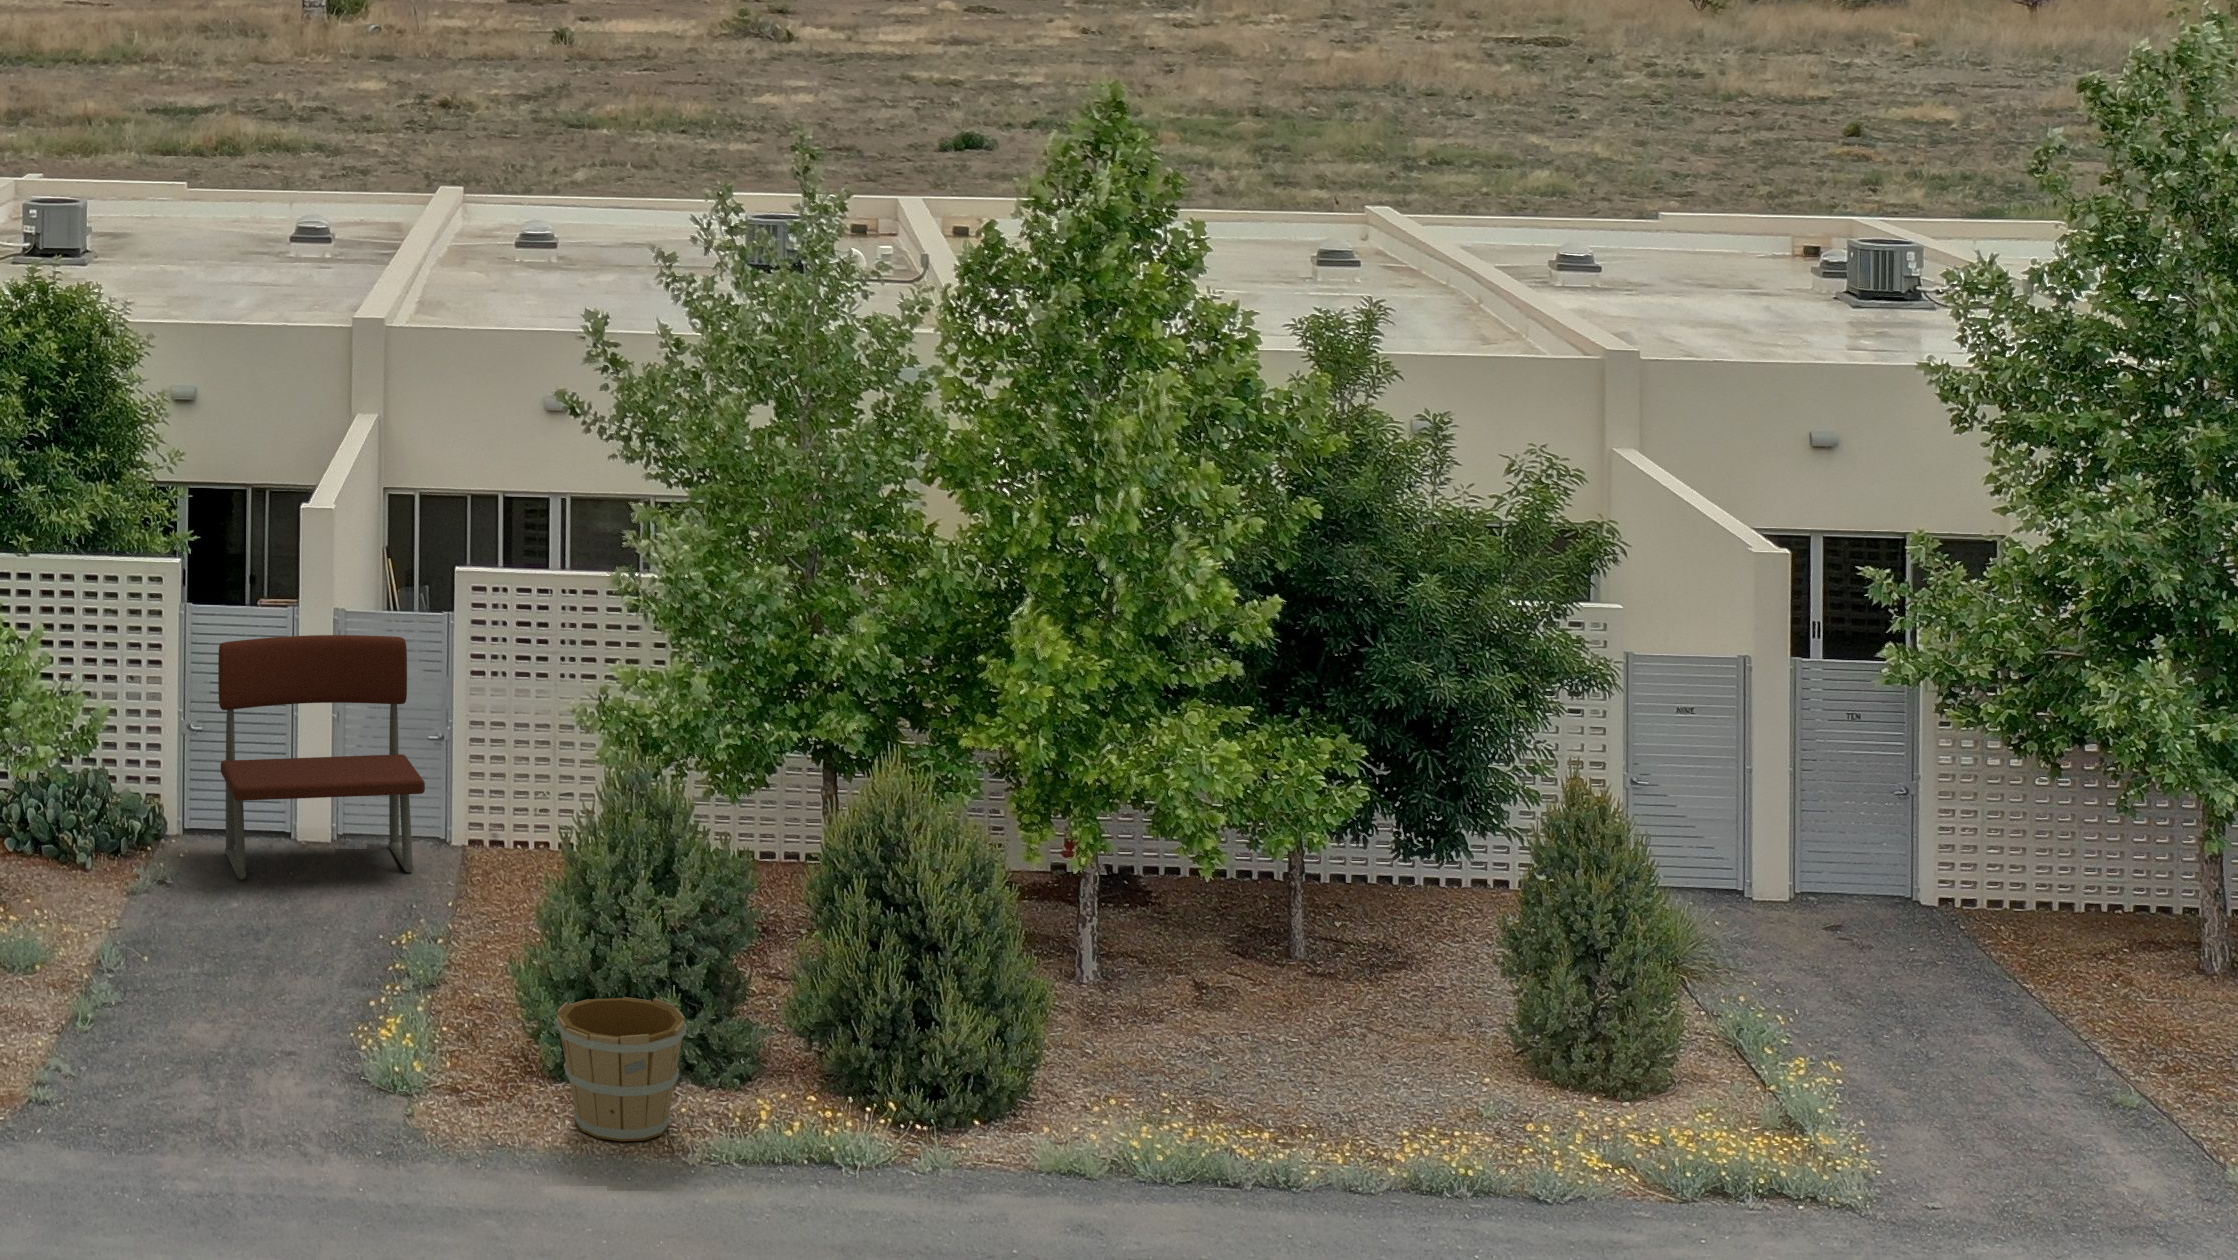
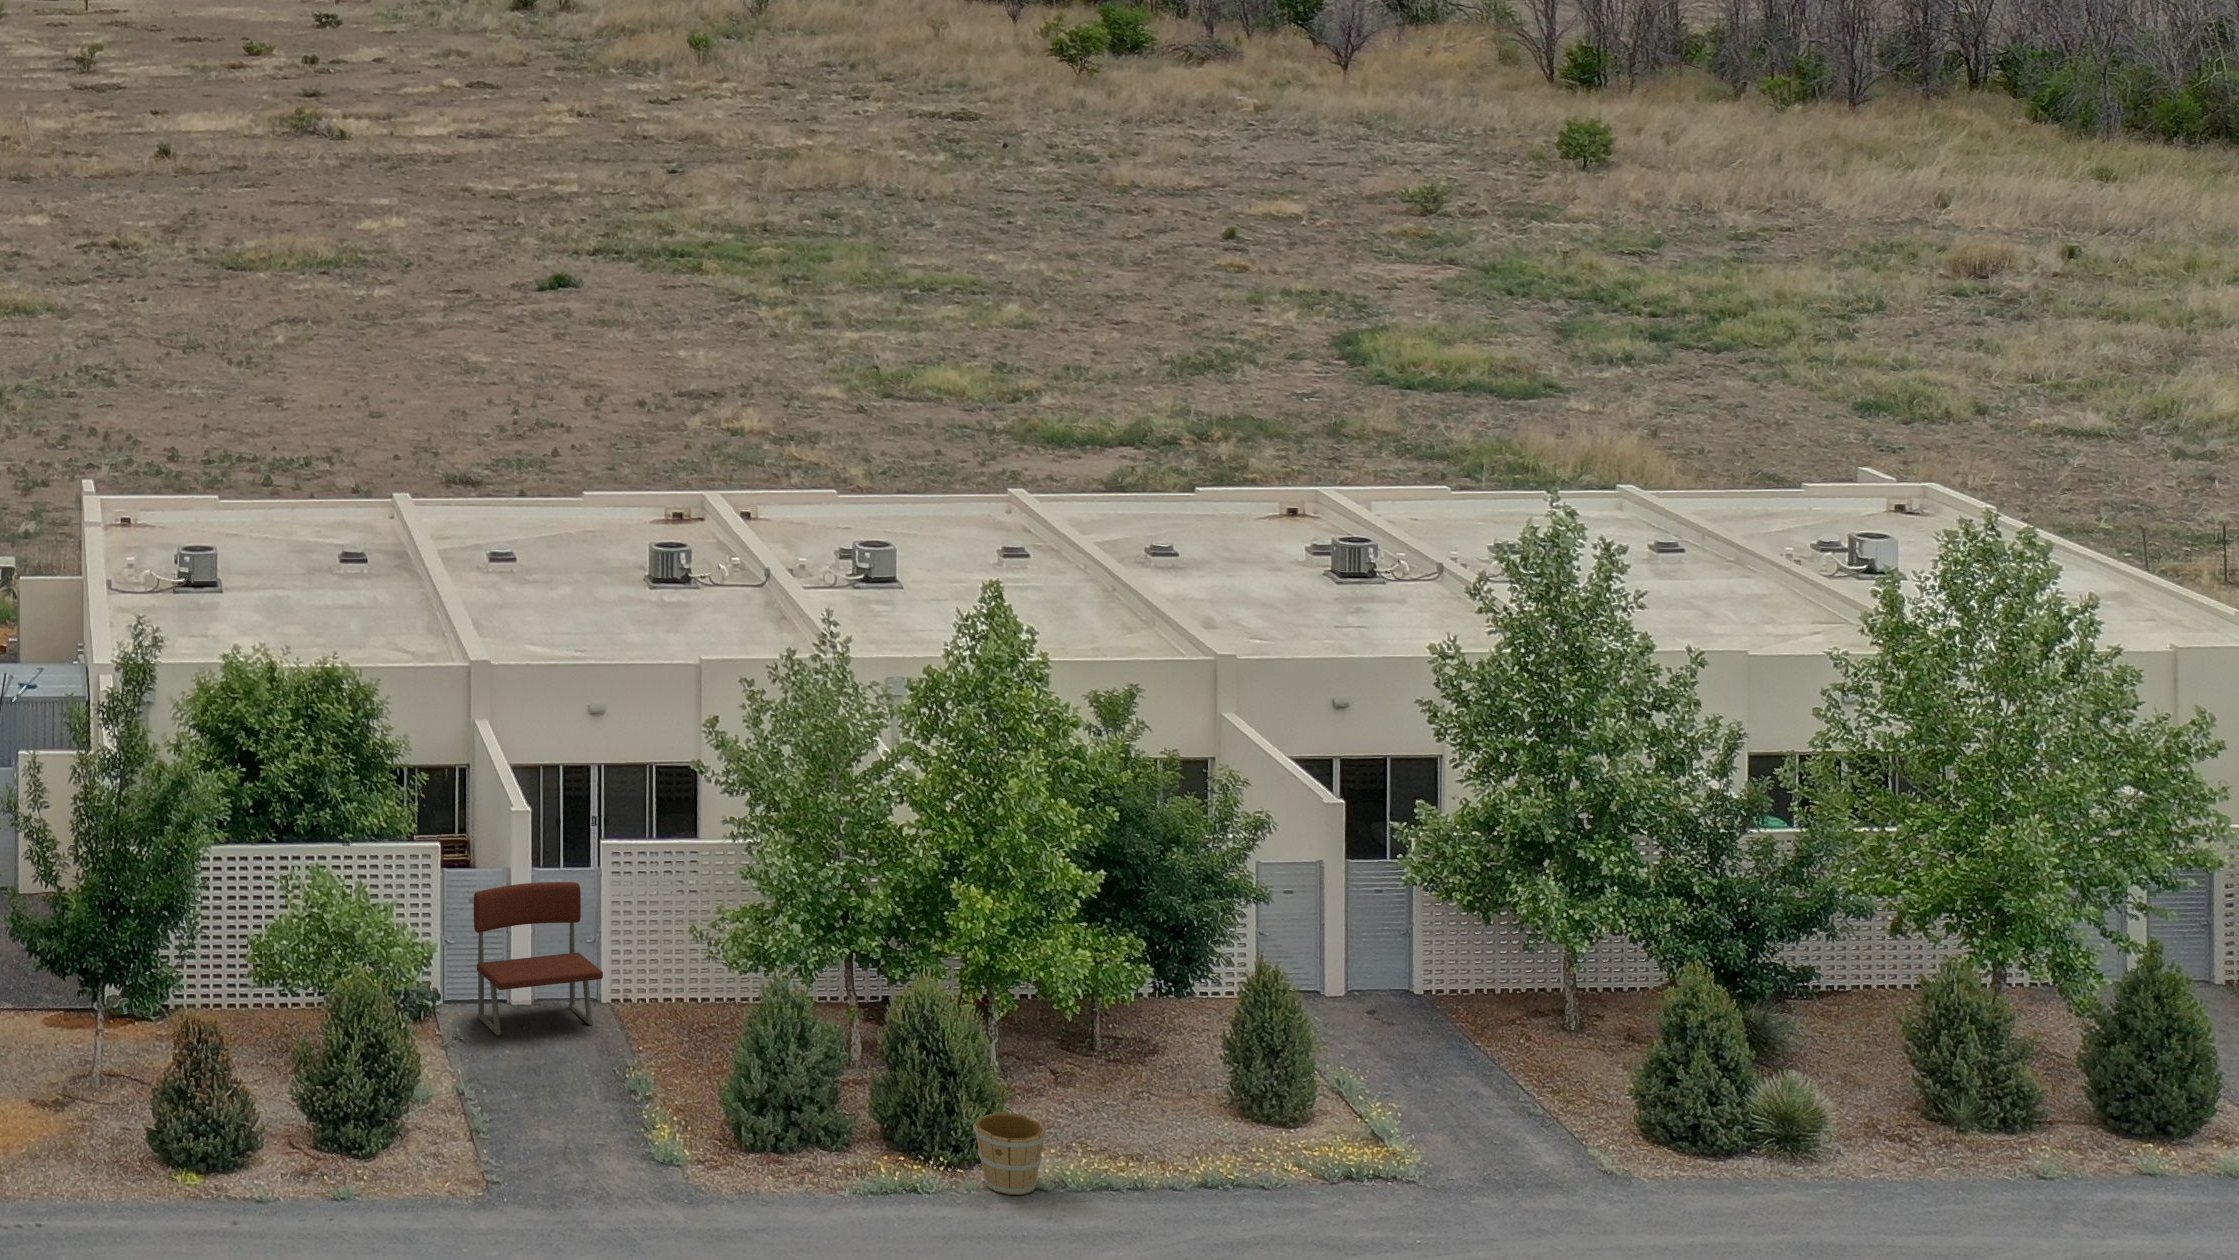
wooden bucket: present [556,997,687,1141] -> present [973,1112,1046,1195]

